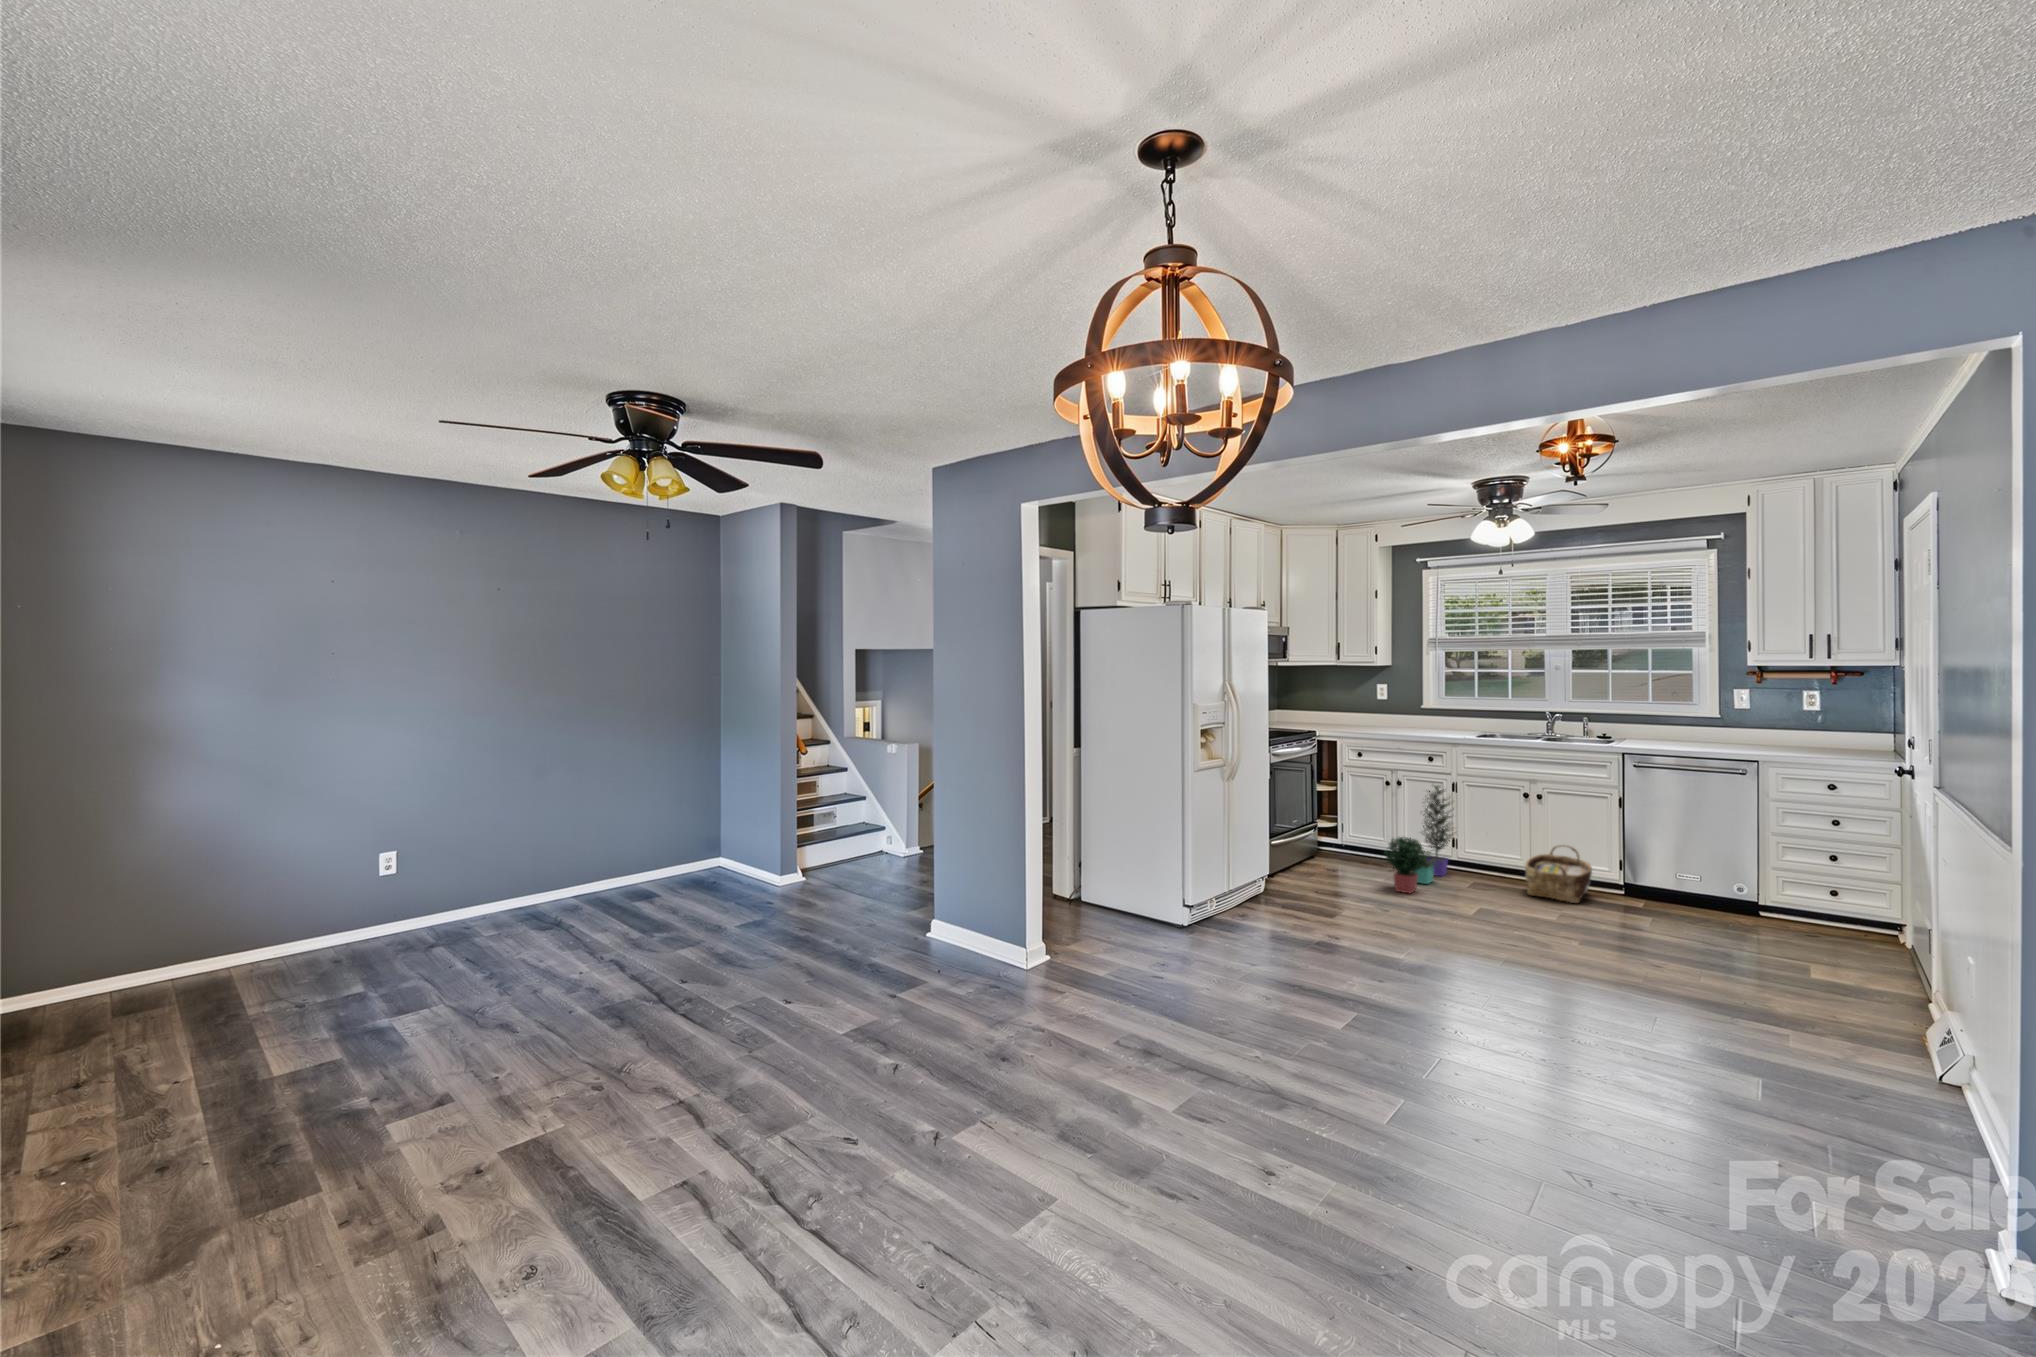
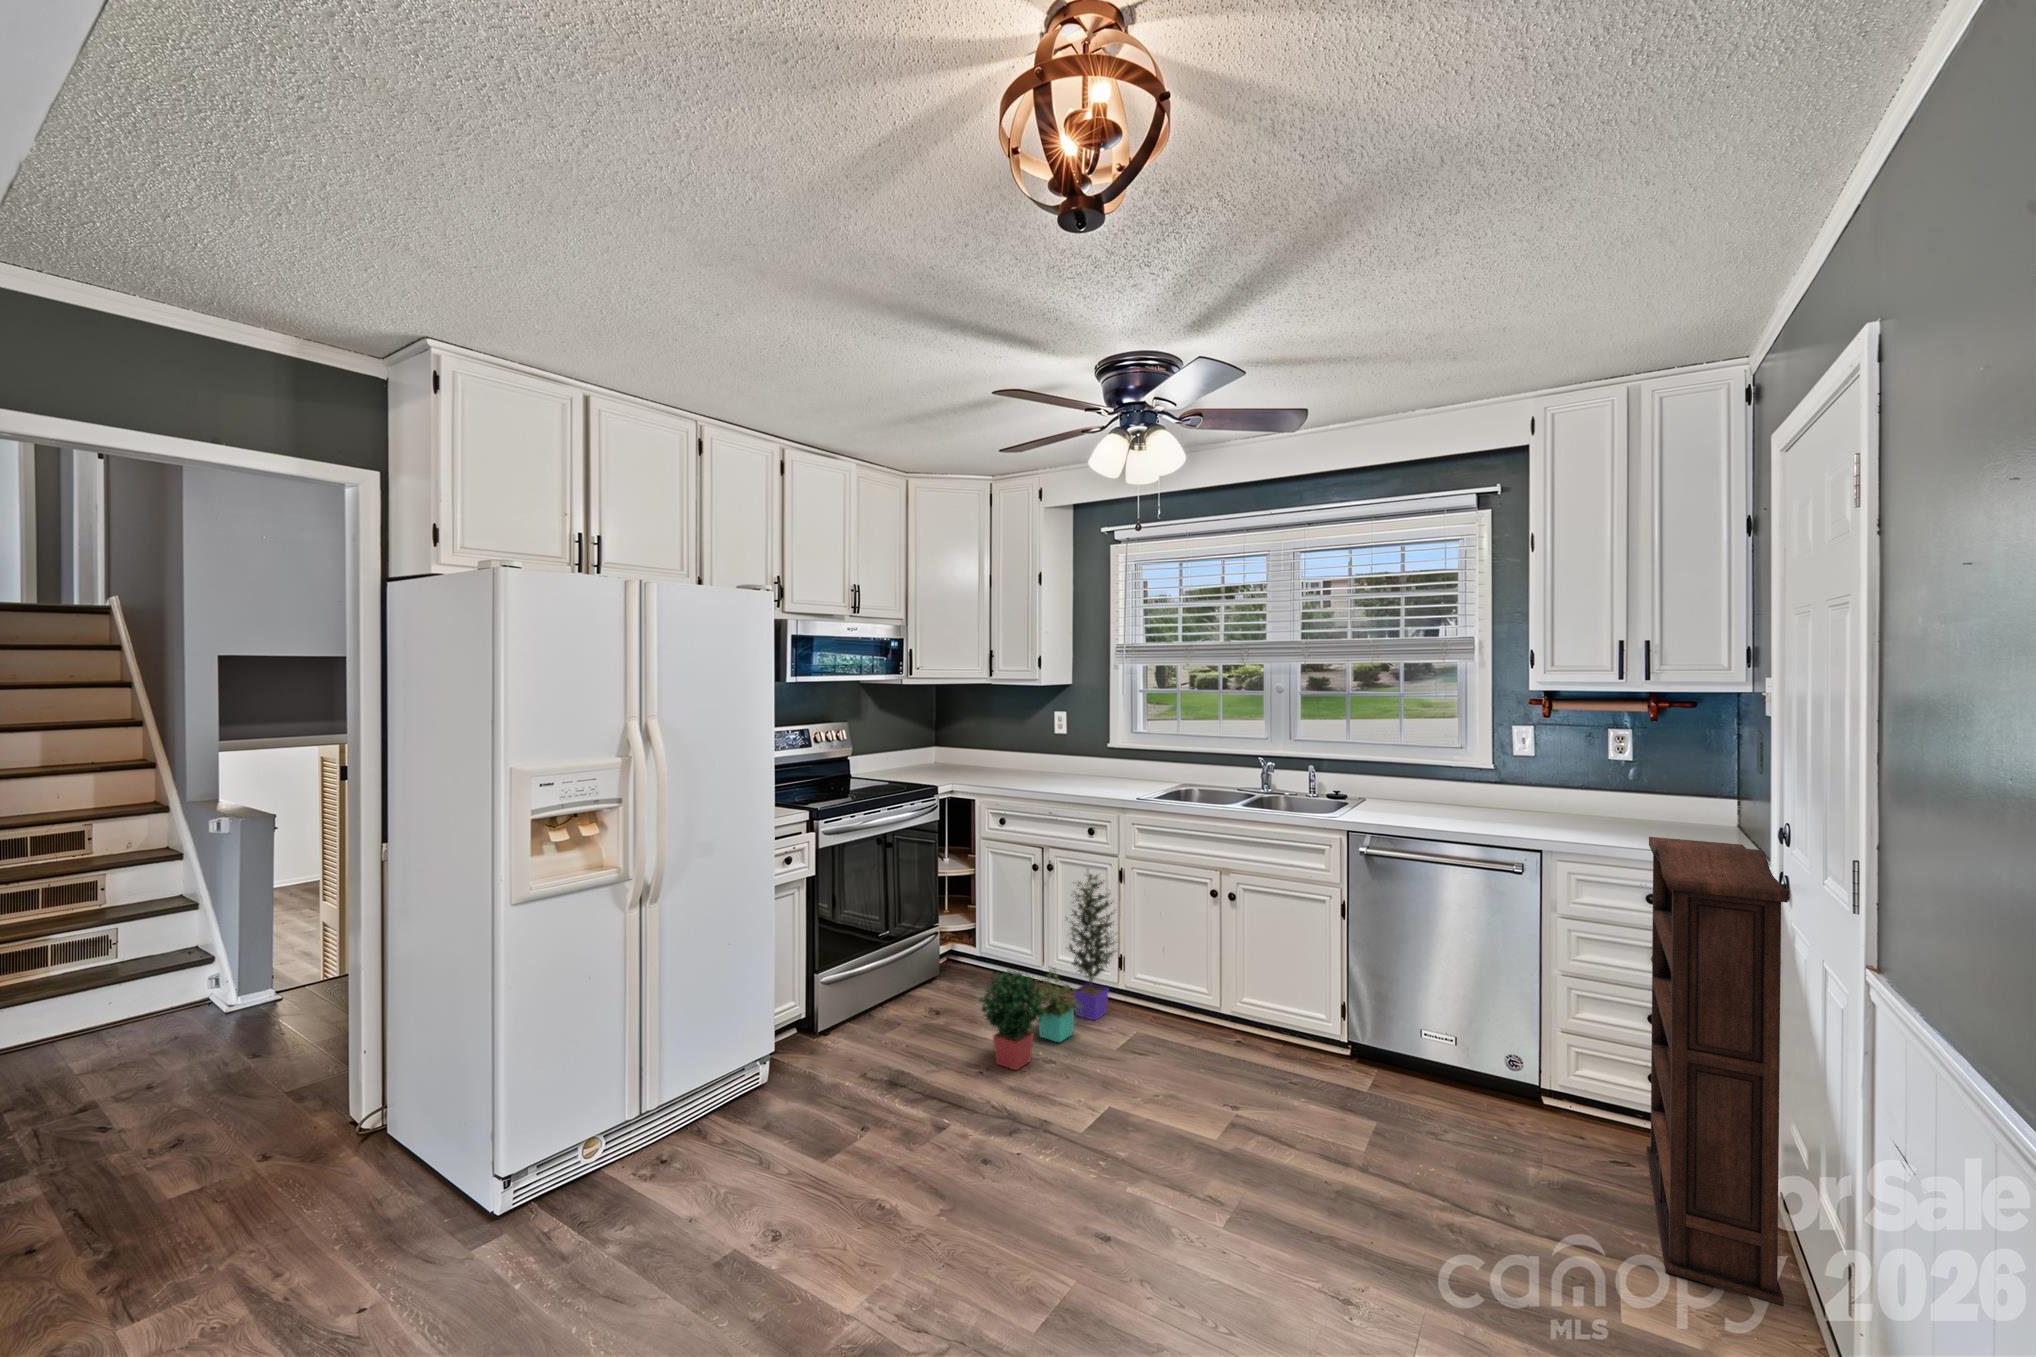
bookshelf: none [1827,747,1907,977] -> present [1646,837,1788,1307]
woven basket: present [1525,845,1592,903] -> none [1199,974,1300,1085]

